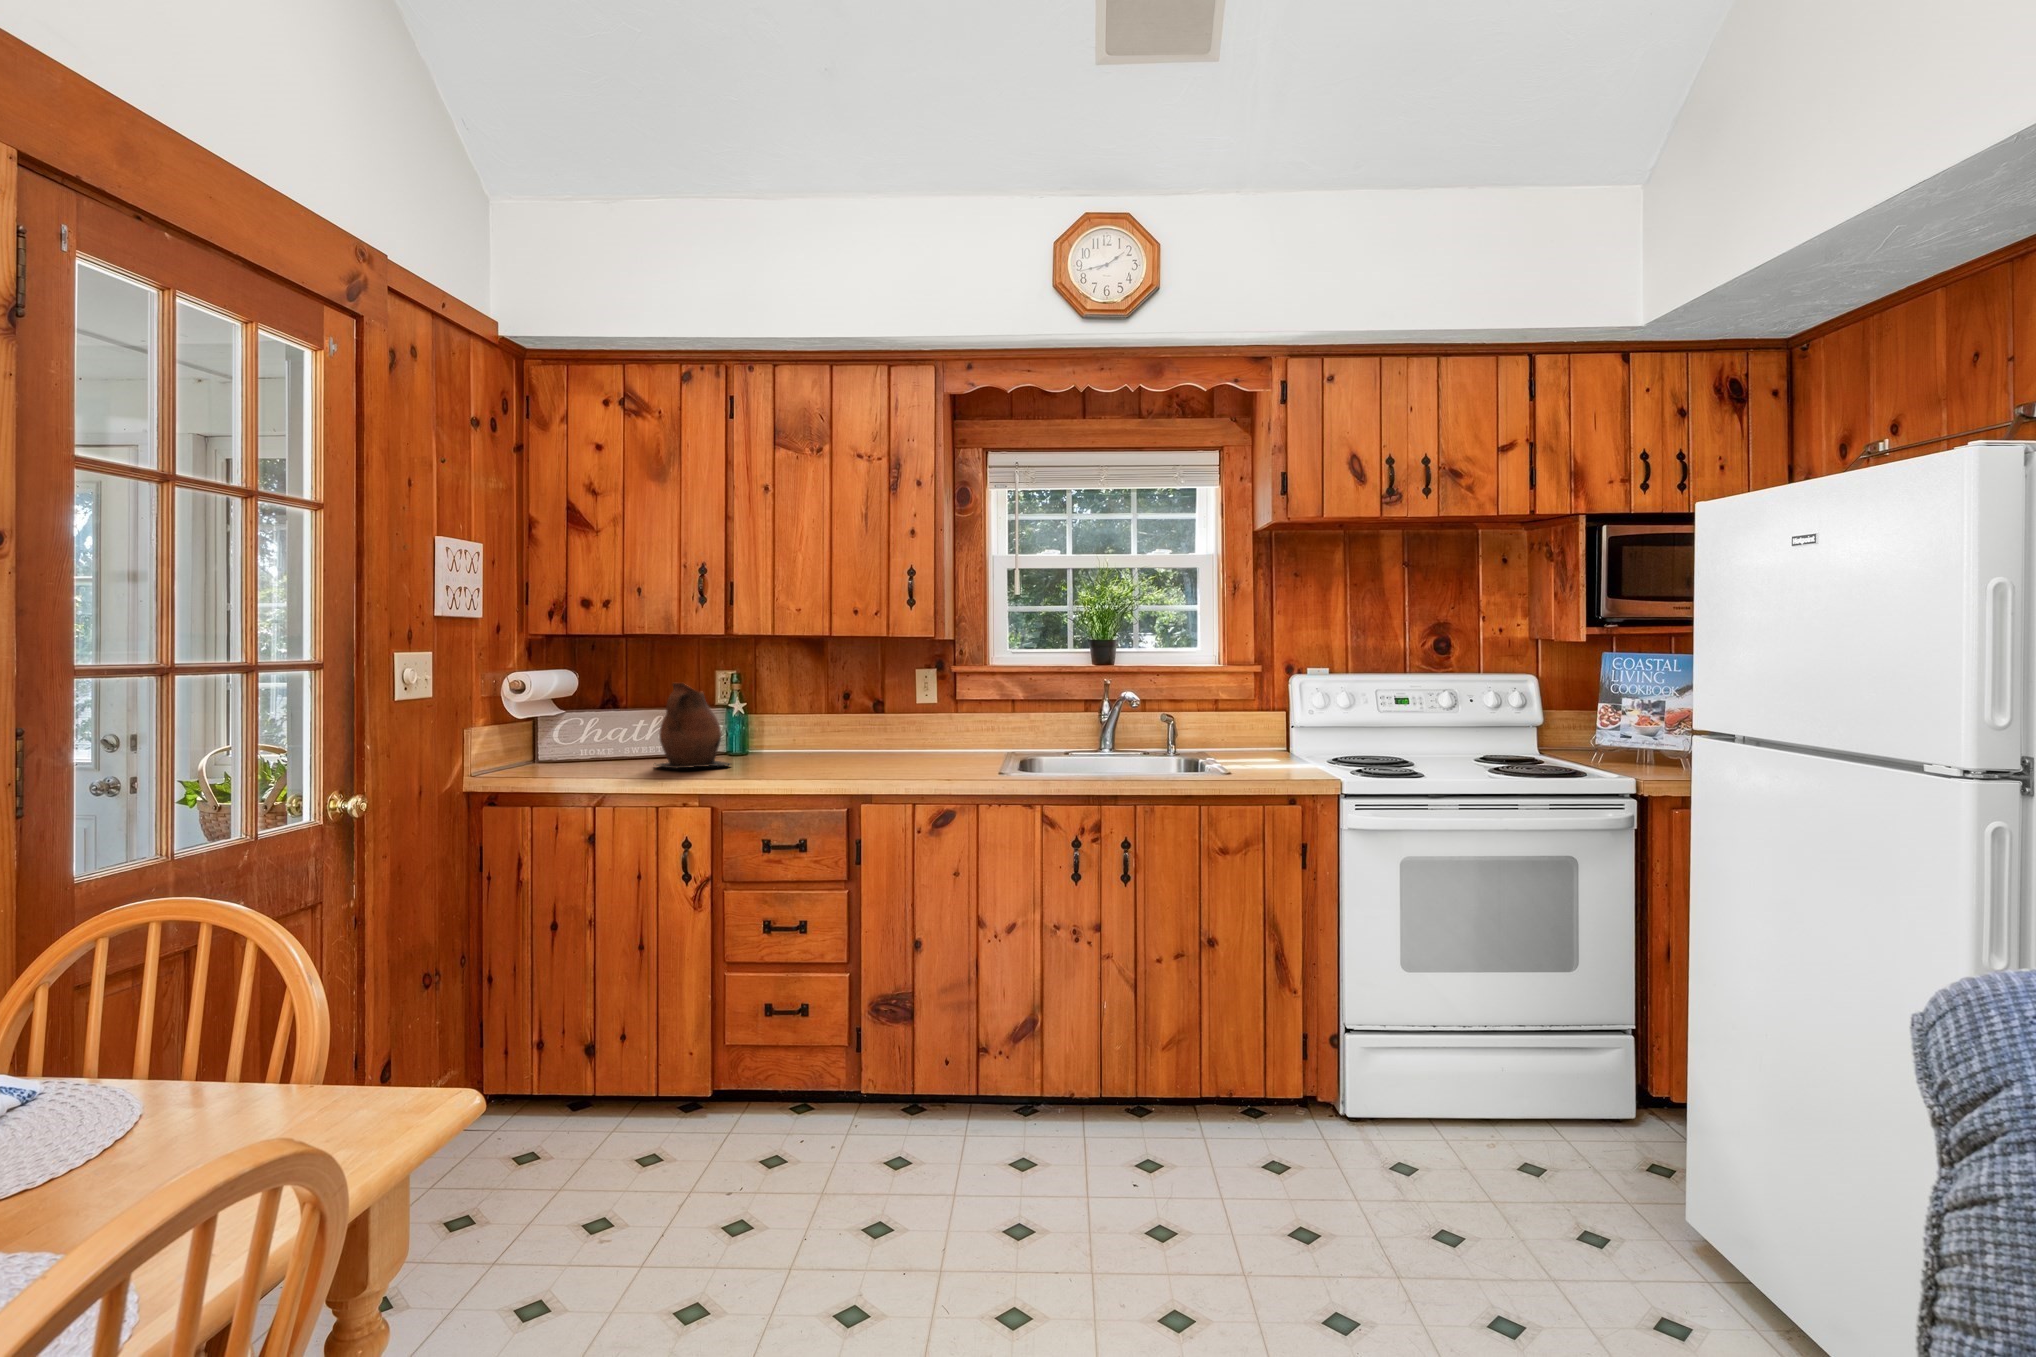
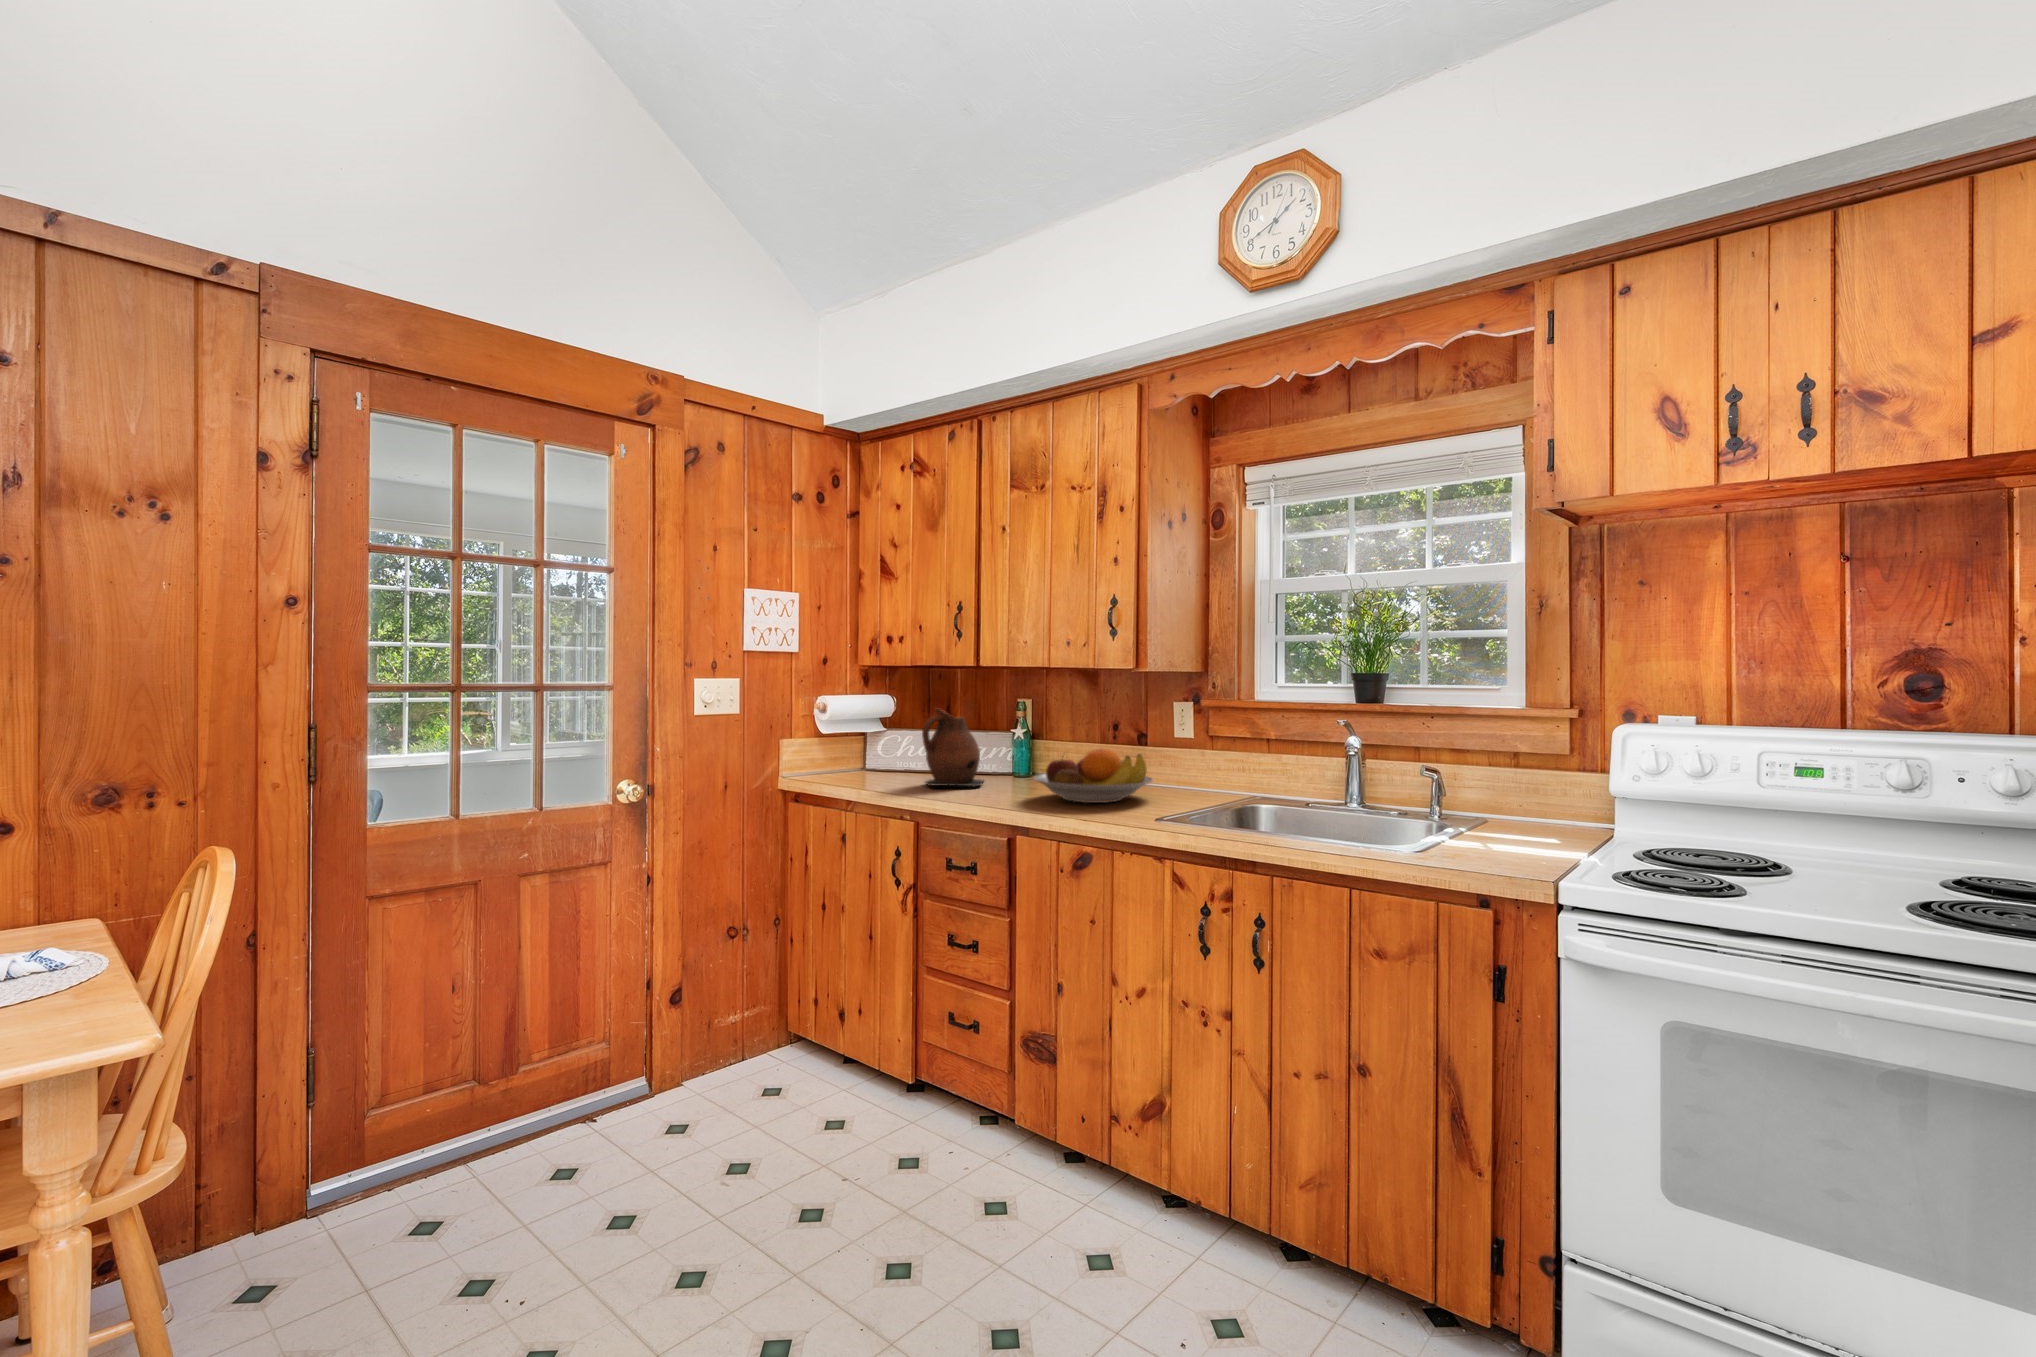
fruit bowl: none [819,715,938,768] -> present [1033,749,1153,803]

